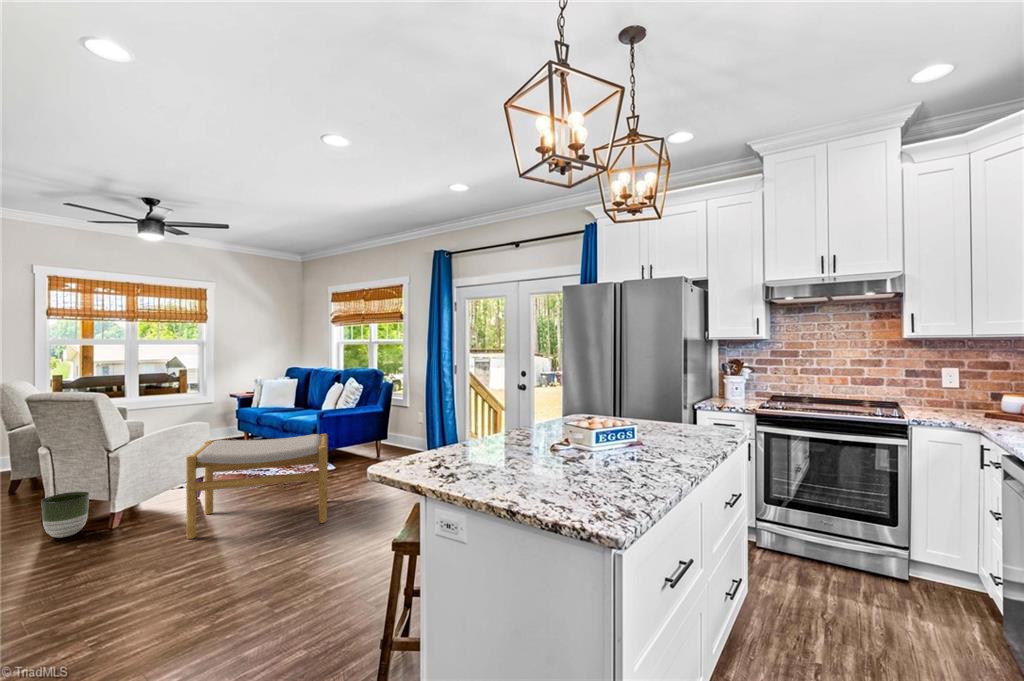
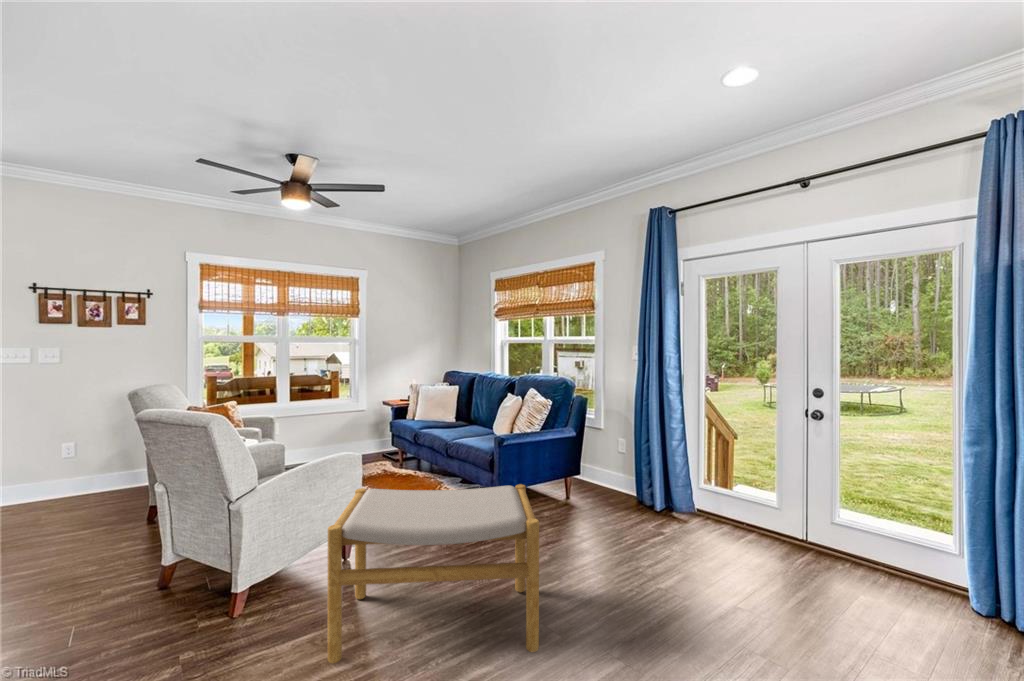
planter: present [41,491,89,538] -> none [143,555,205,628]

